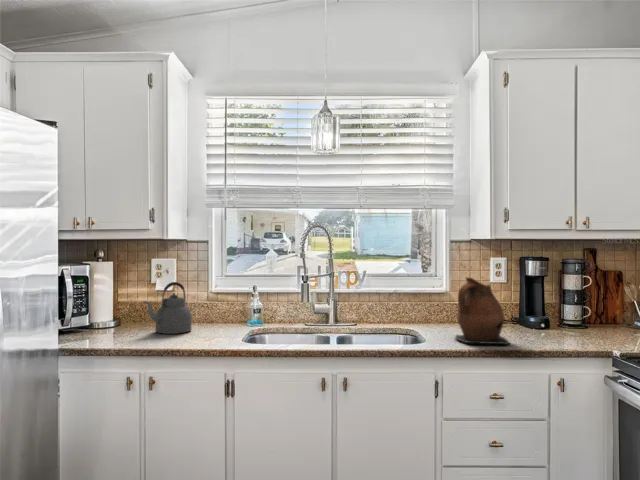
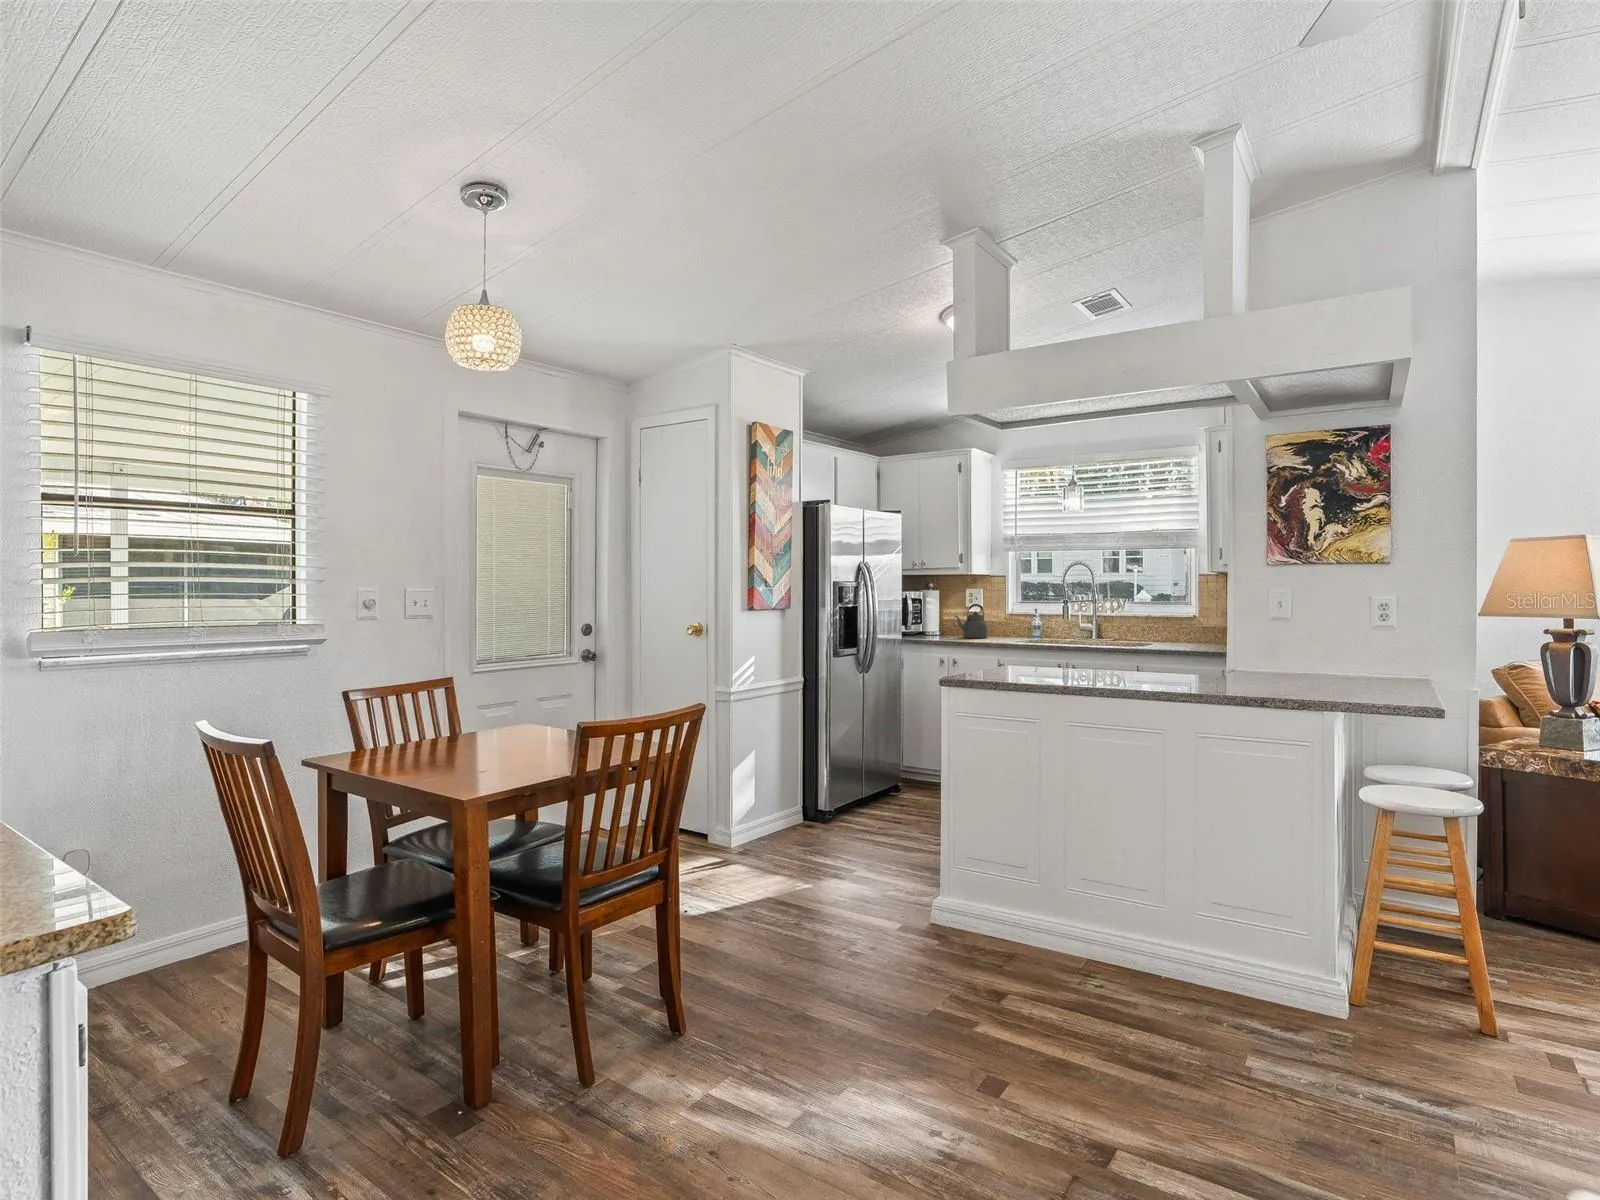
ceramic pitcher: present [456,277,510,344] -> none [1160,600,1206,649]

